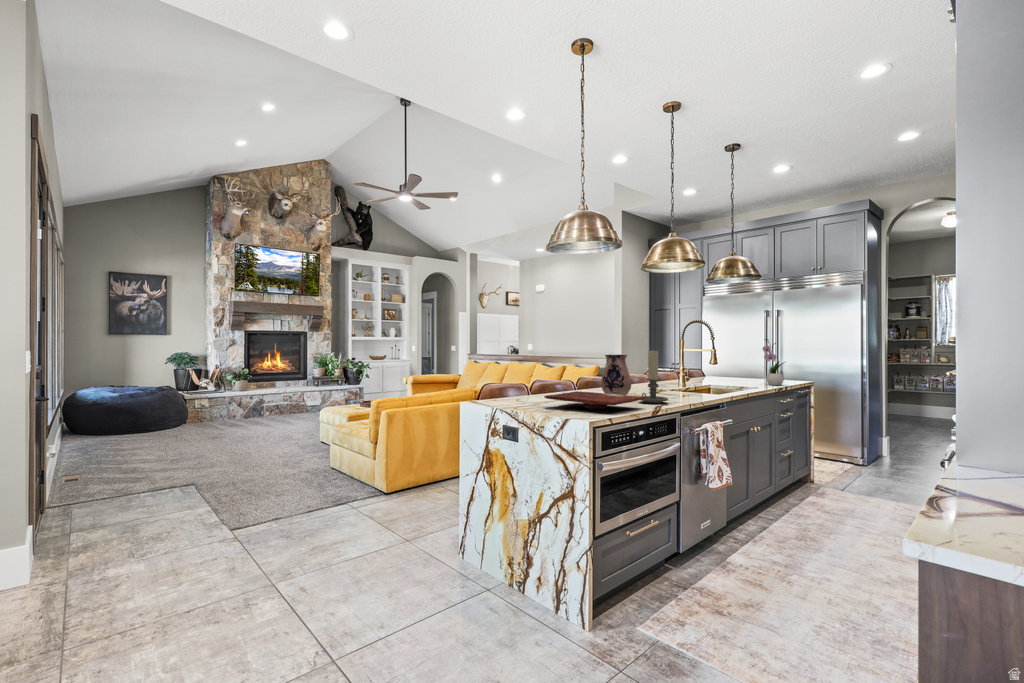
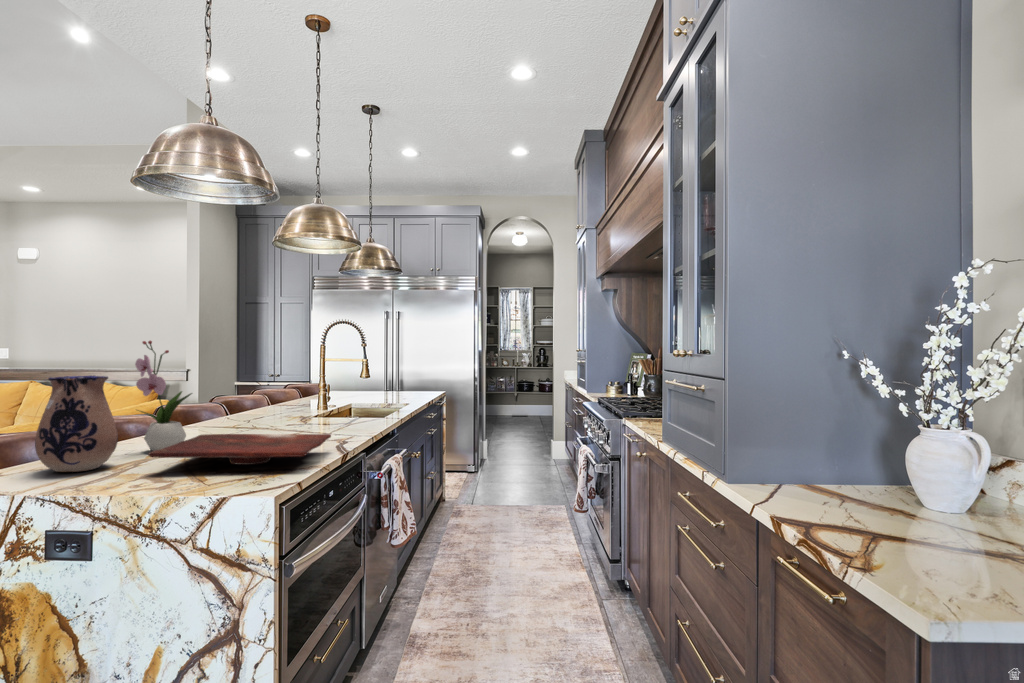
flower arrangement: present [763,339,785,385] -> present [135,341,192,451]
candle holder: present [642,351,668,404] -> none [303,361,347,441]
ceramic pitcher: present [601,355,631,395] -> present [35,375,118,472]

